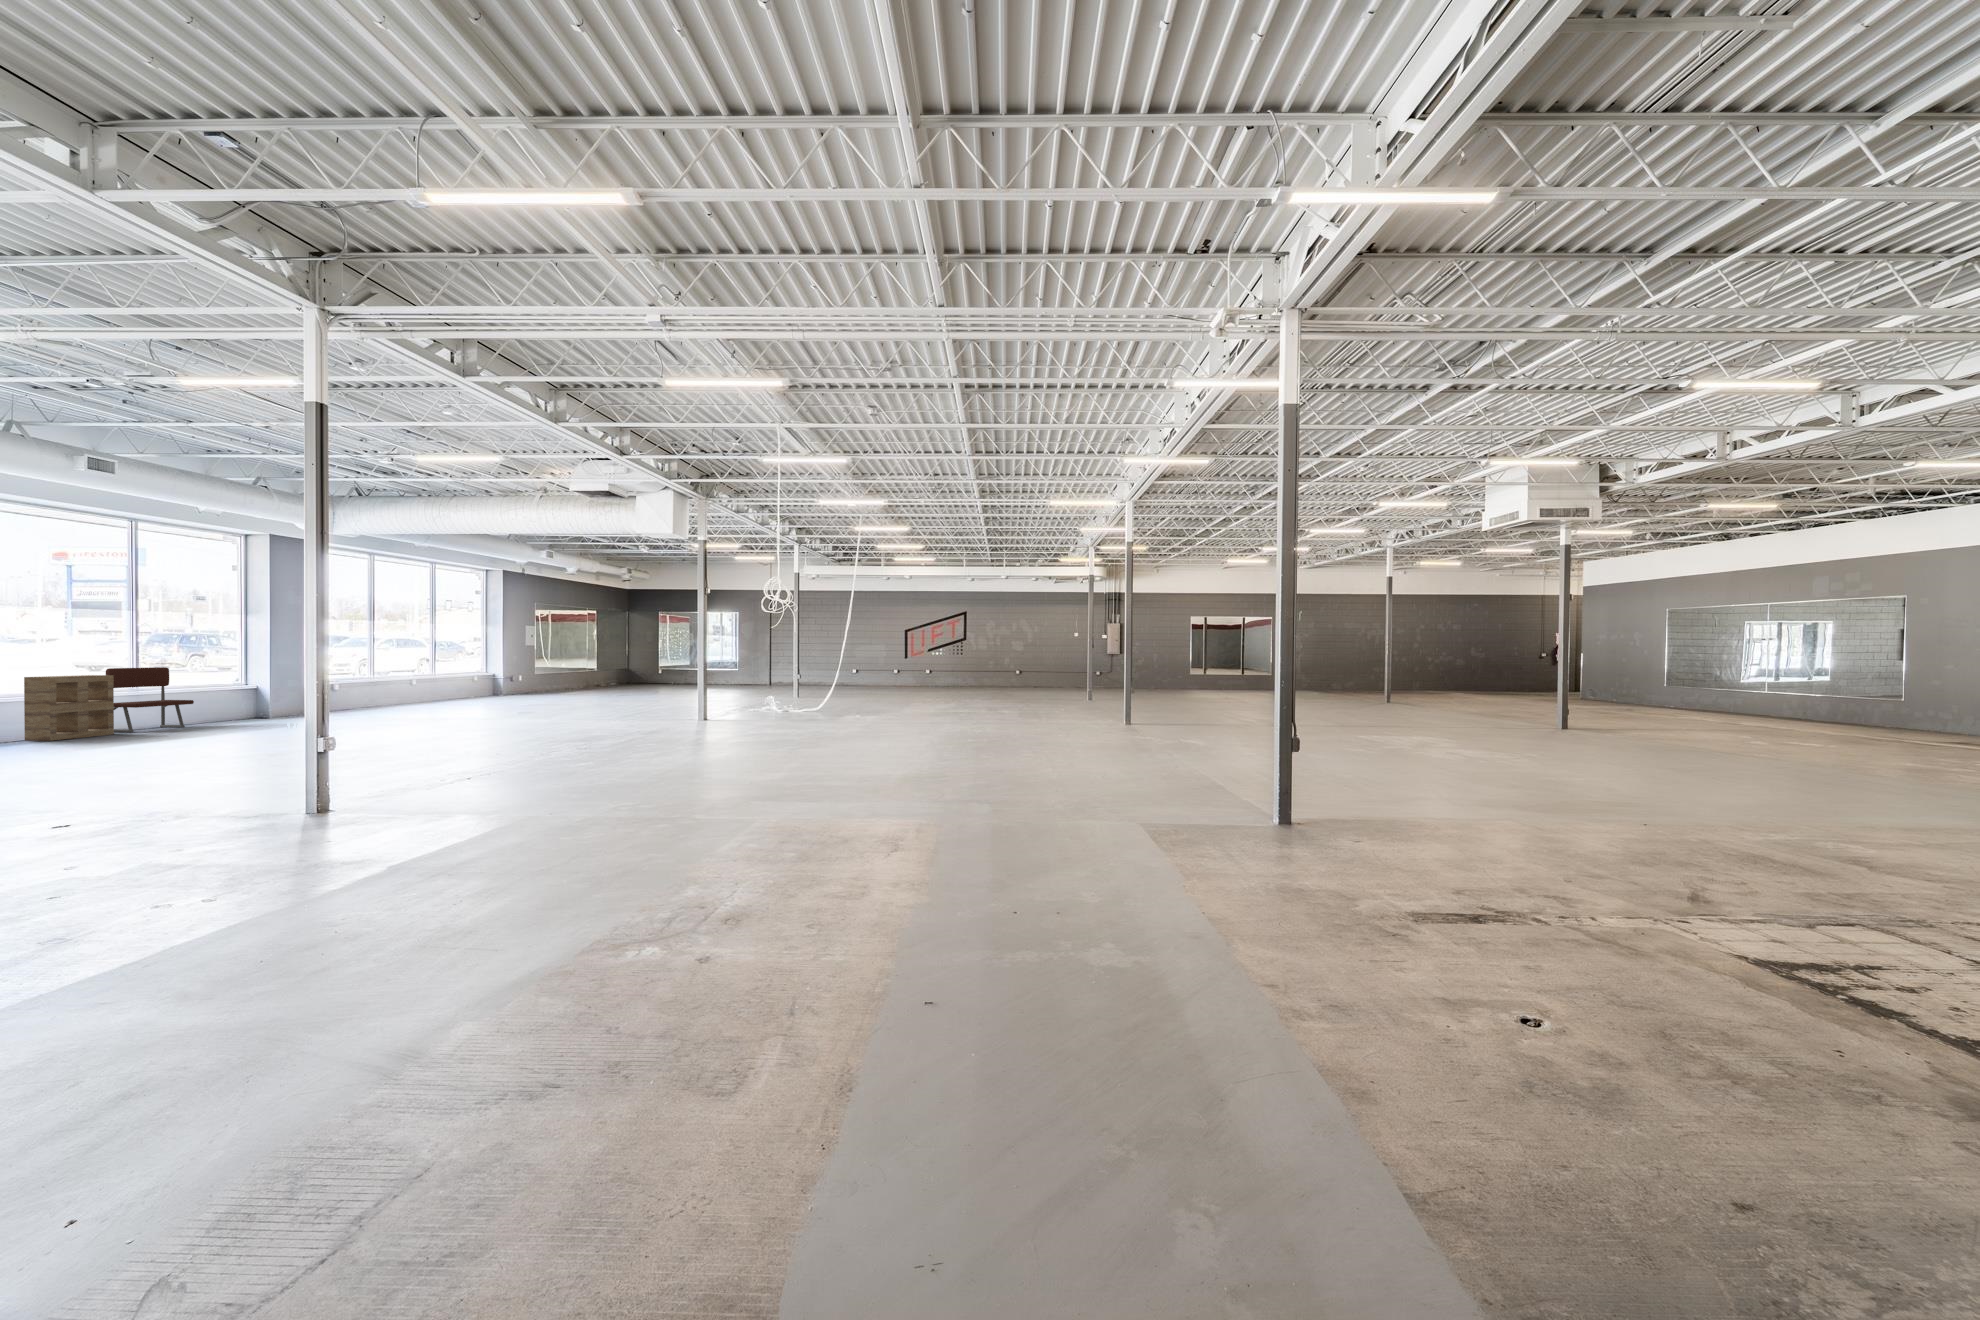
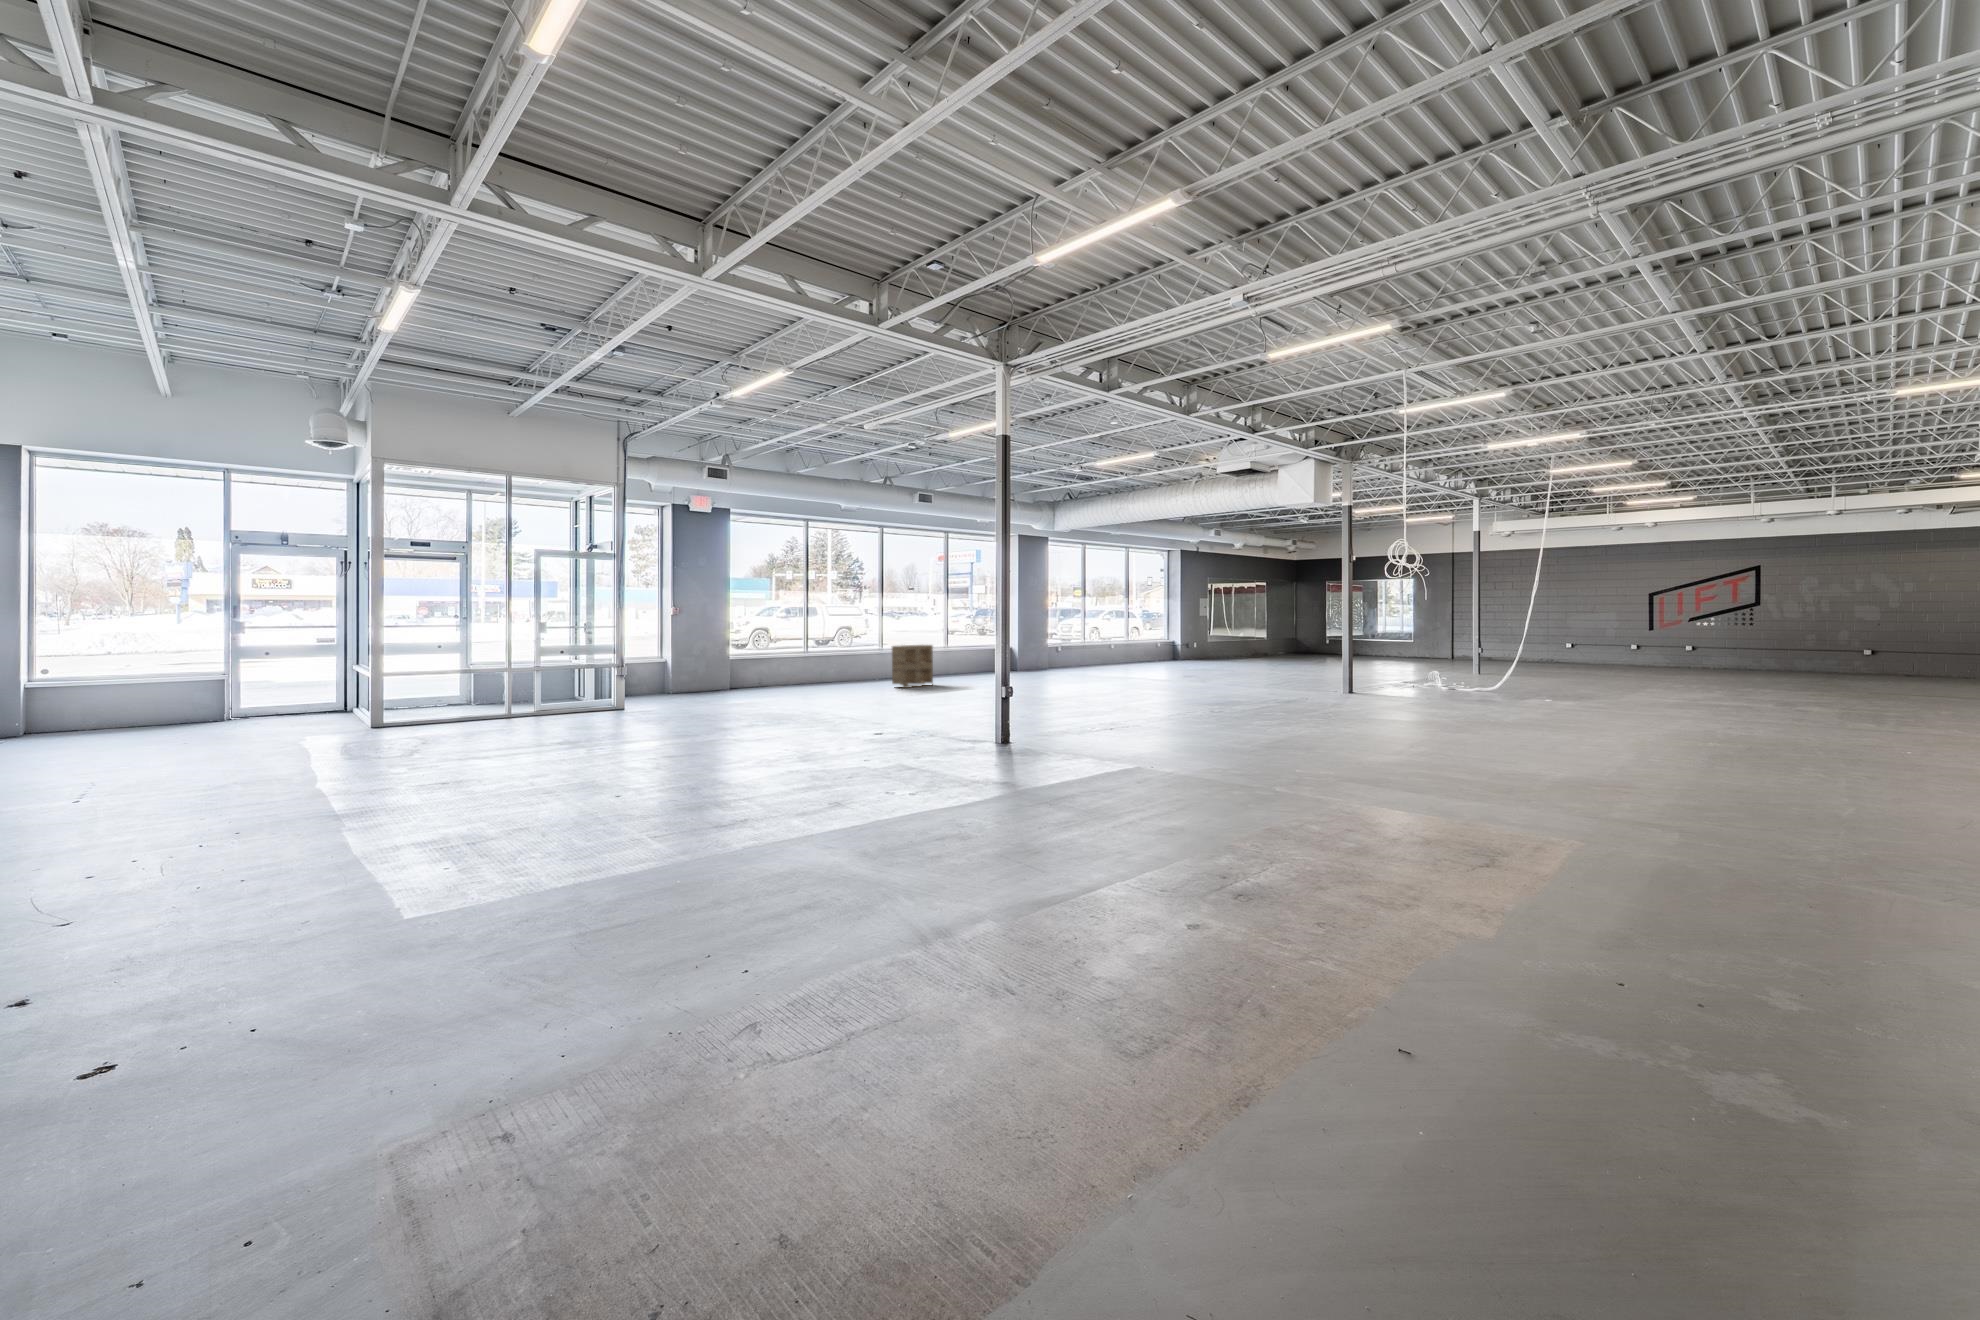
bench: present [106,667,194,732] -> none [930,639,974,684]

